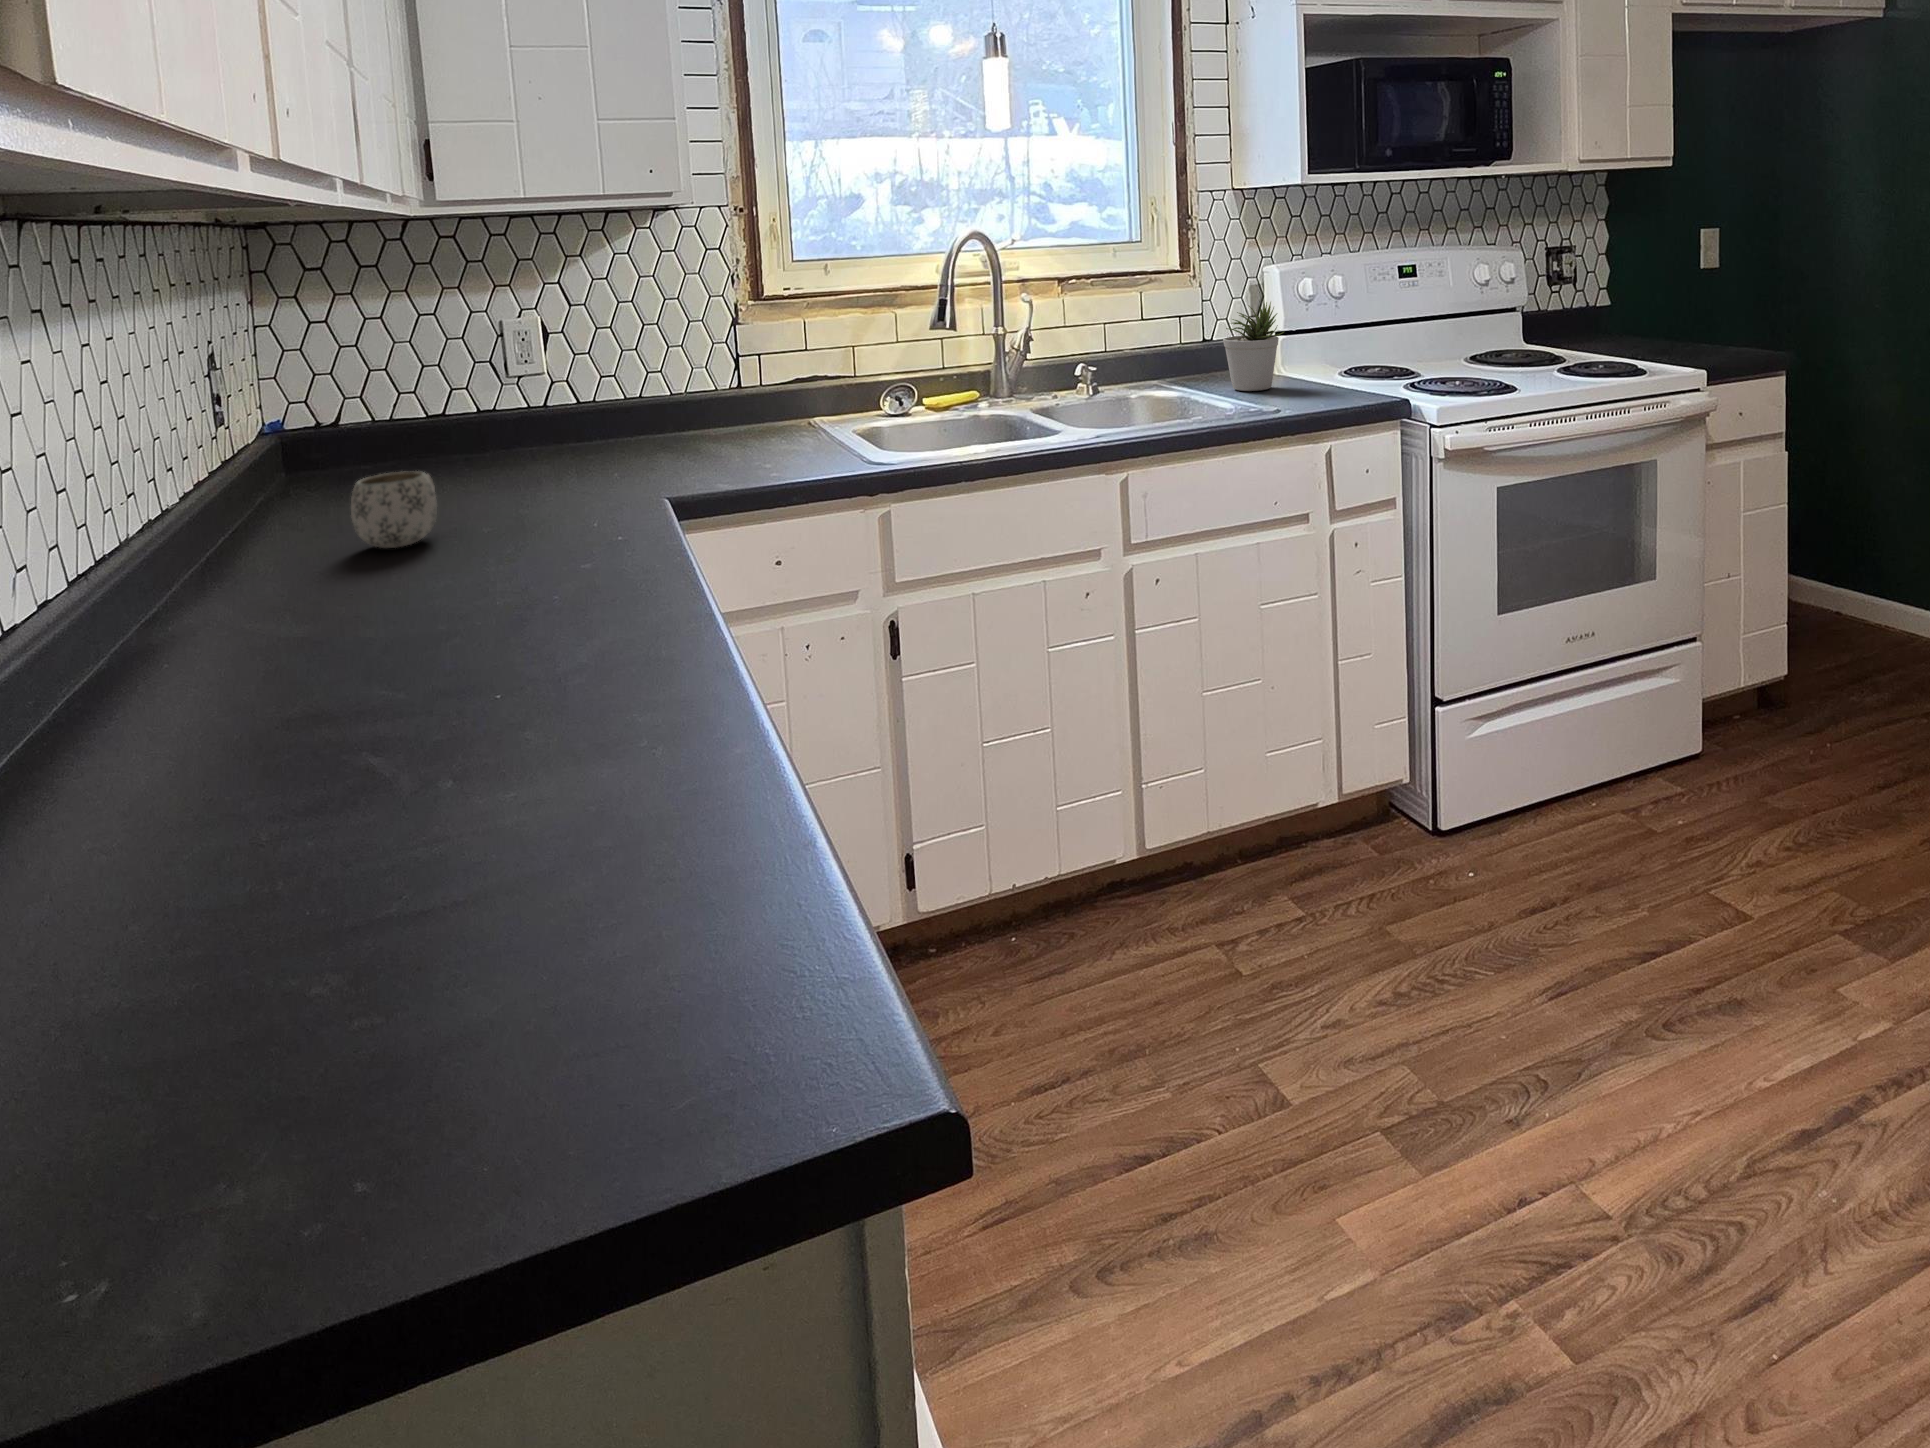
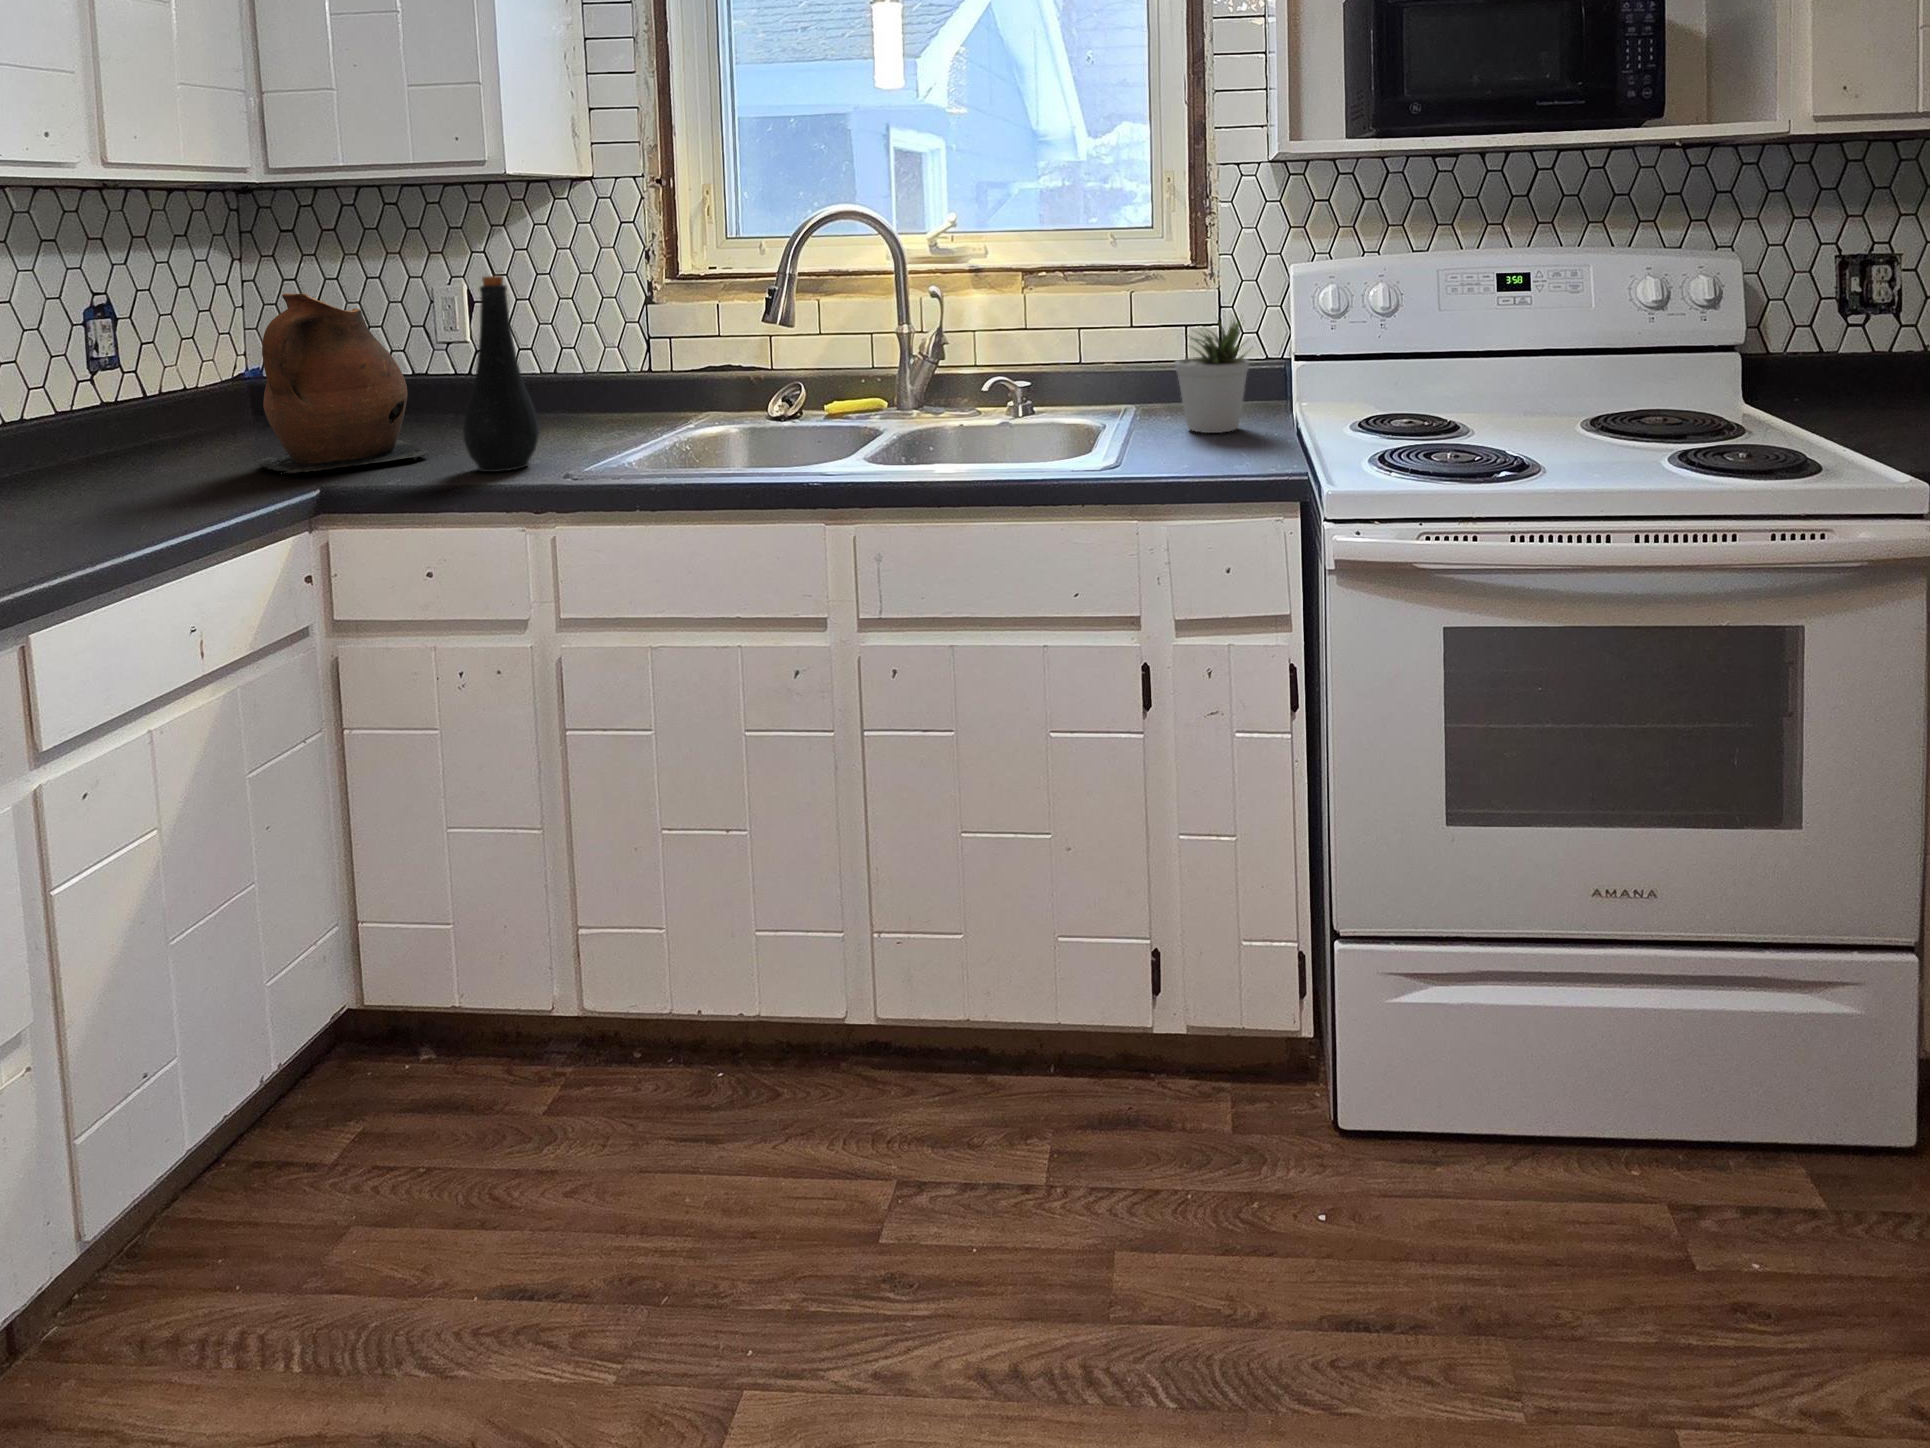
bottle: none [743,296,807,475] -> present [463,276,539,472]
ceramic pitcher: none [493,323,665,499] -> present [253,294,430,473]
mug: present [351,471,437,548] -> none [22,428,141,501]

